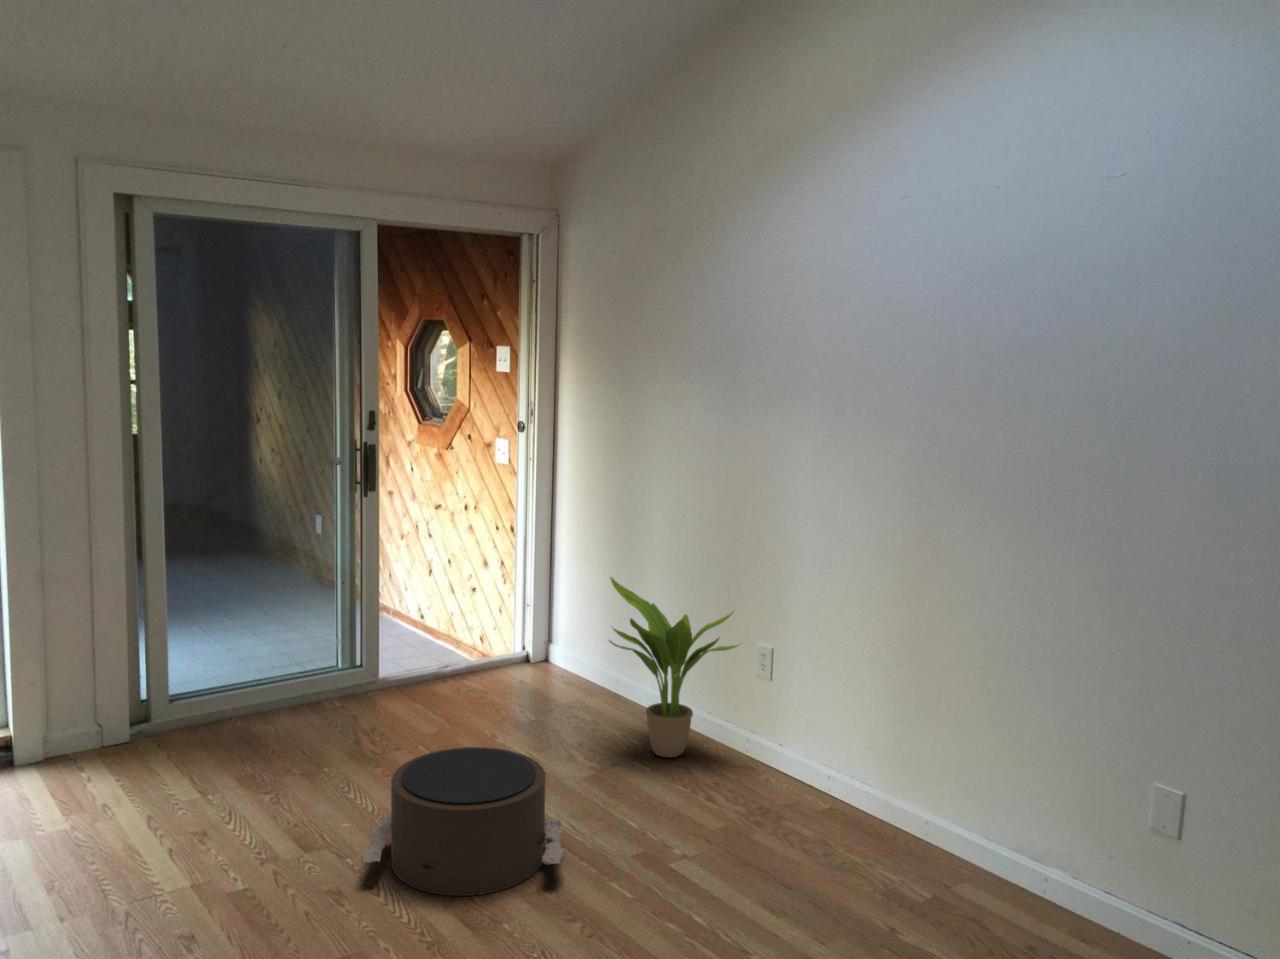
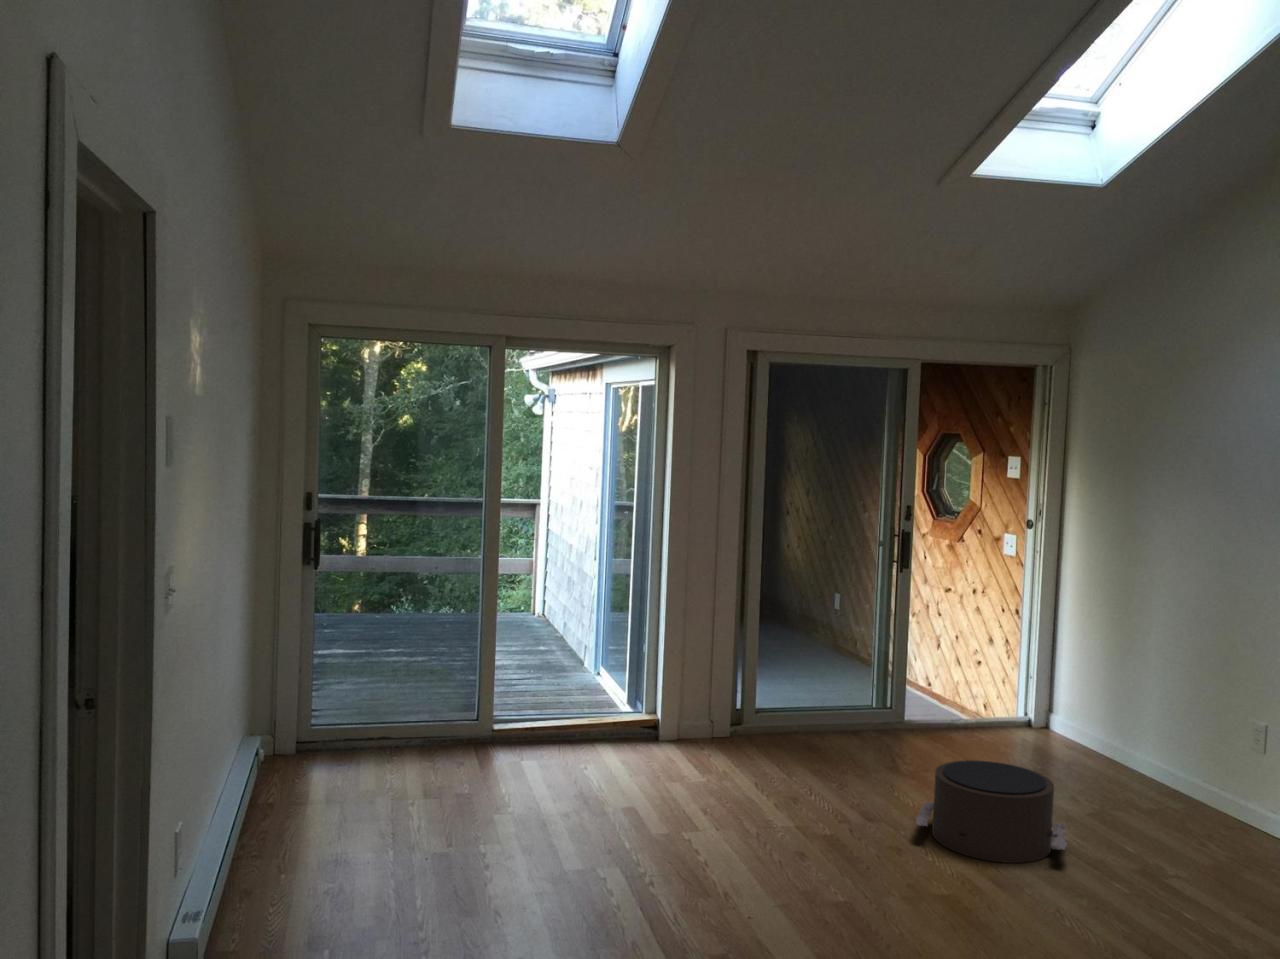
potted plant: present [609,577,737,758] -> none [1107,649,1230,807]

